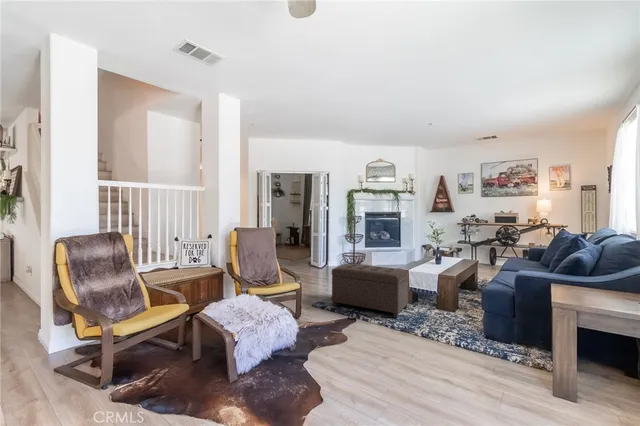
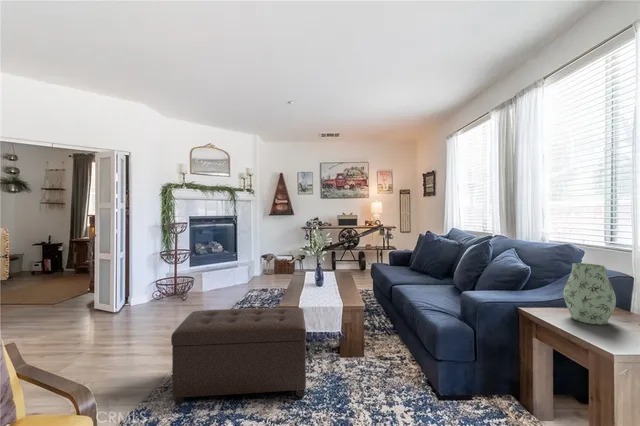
vase: none [575,250,617,297] -> present [563,263,616,325]

